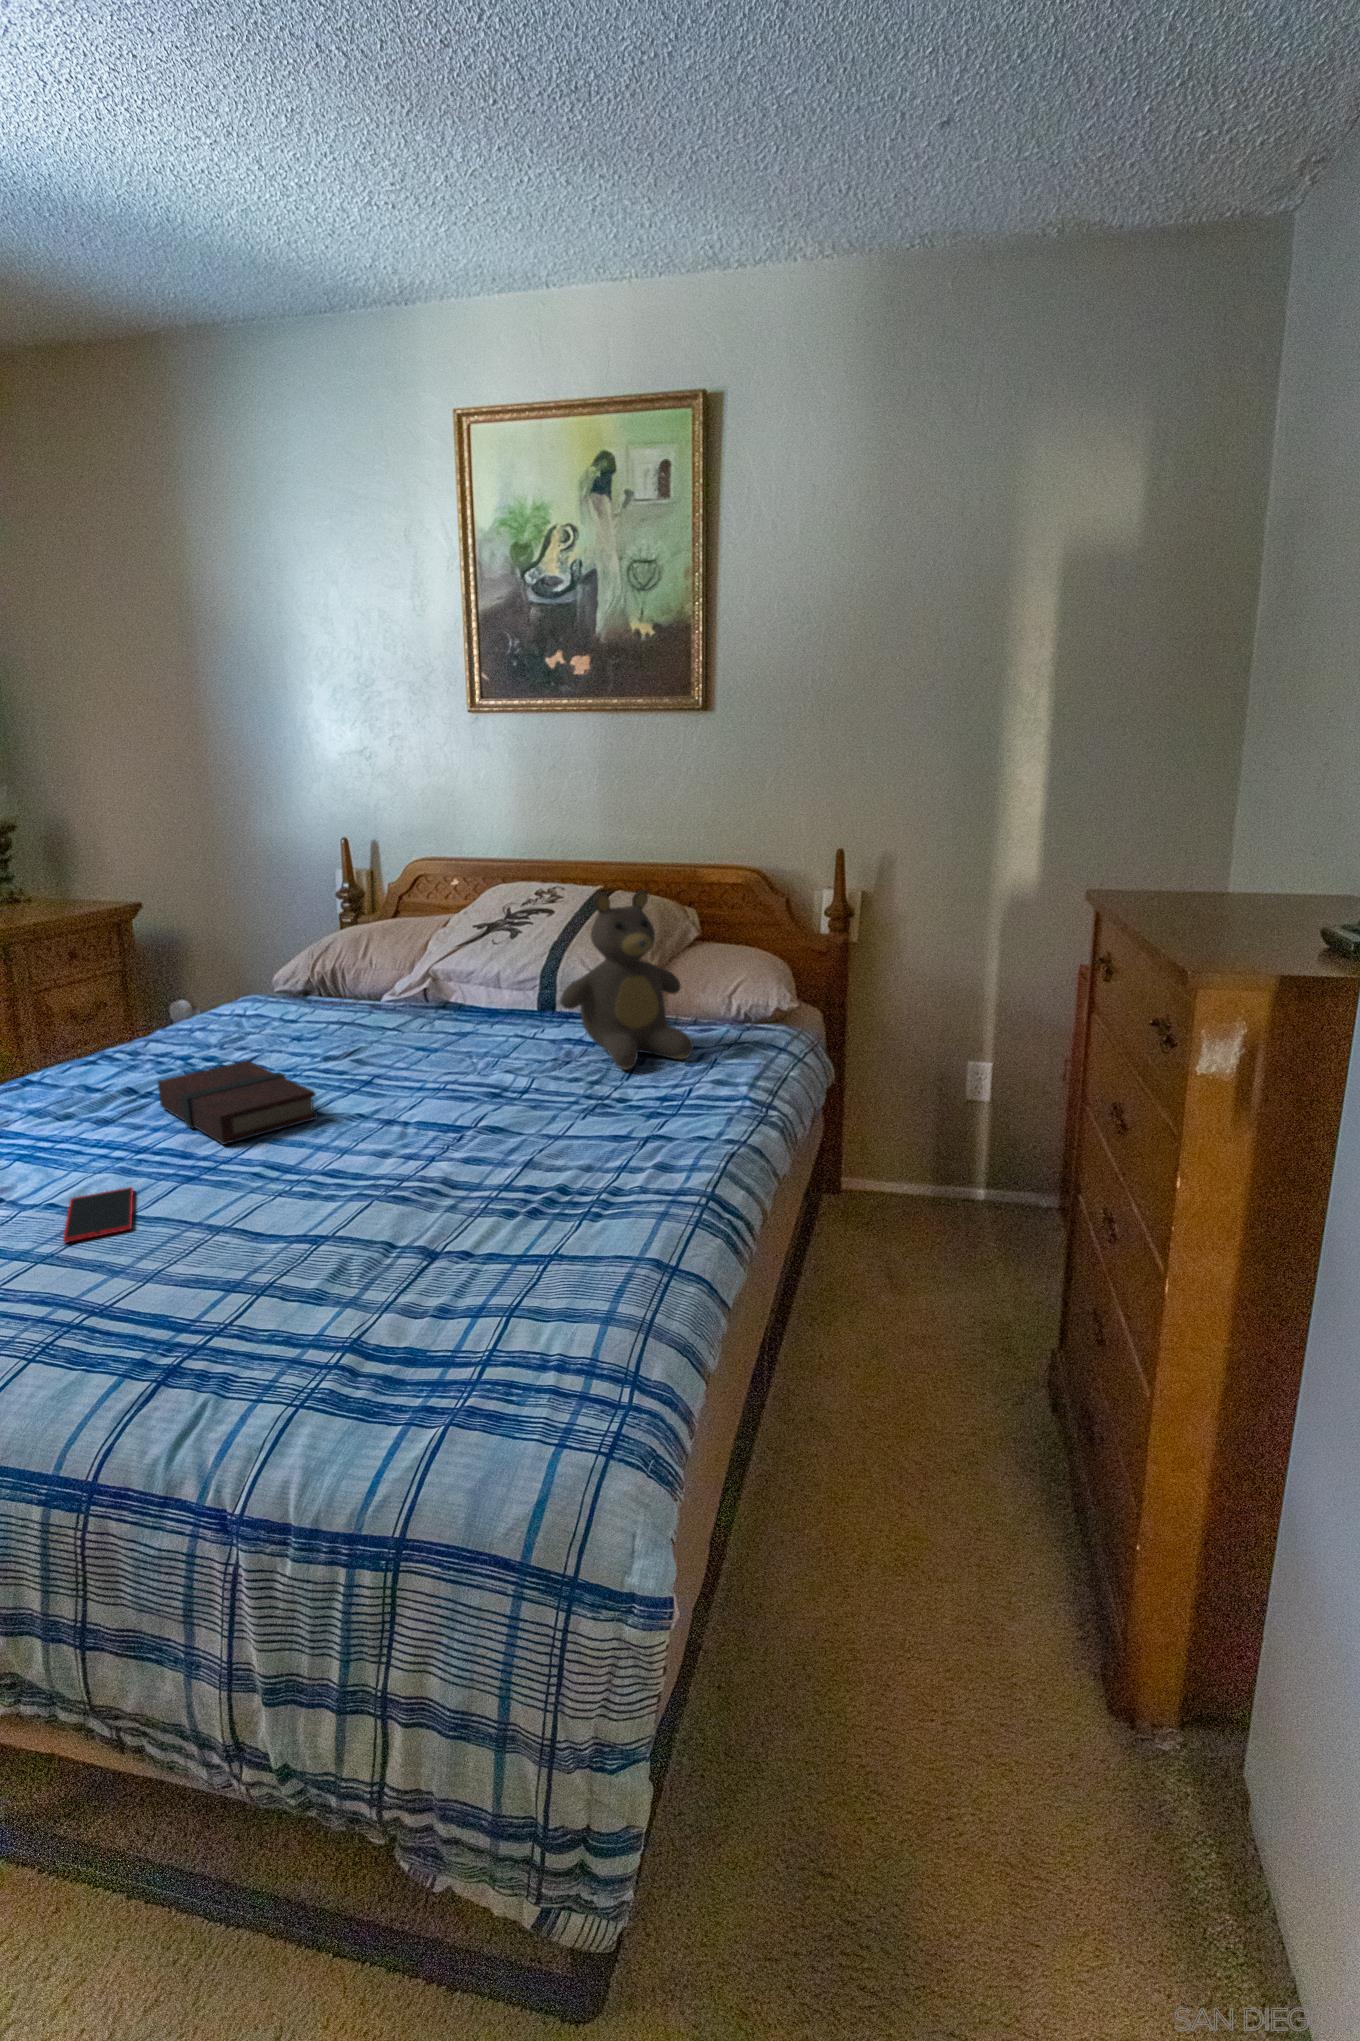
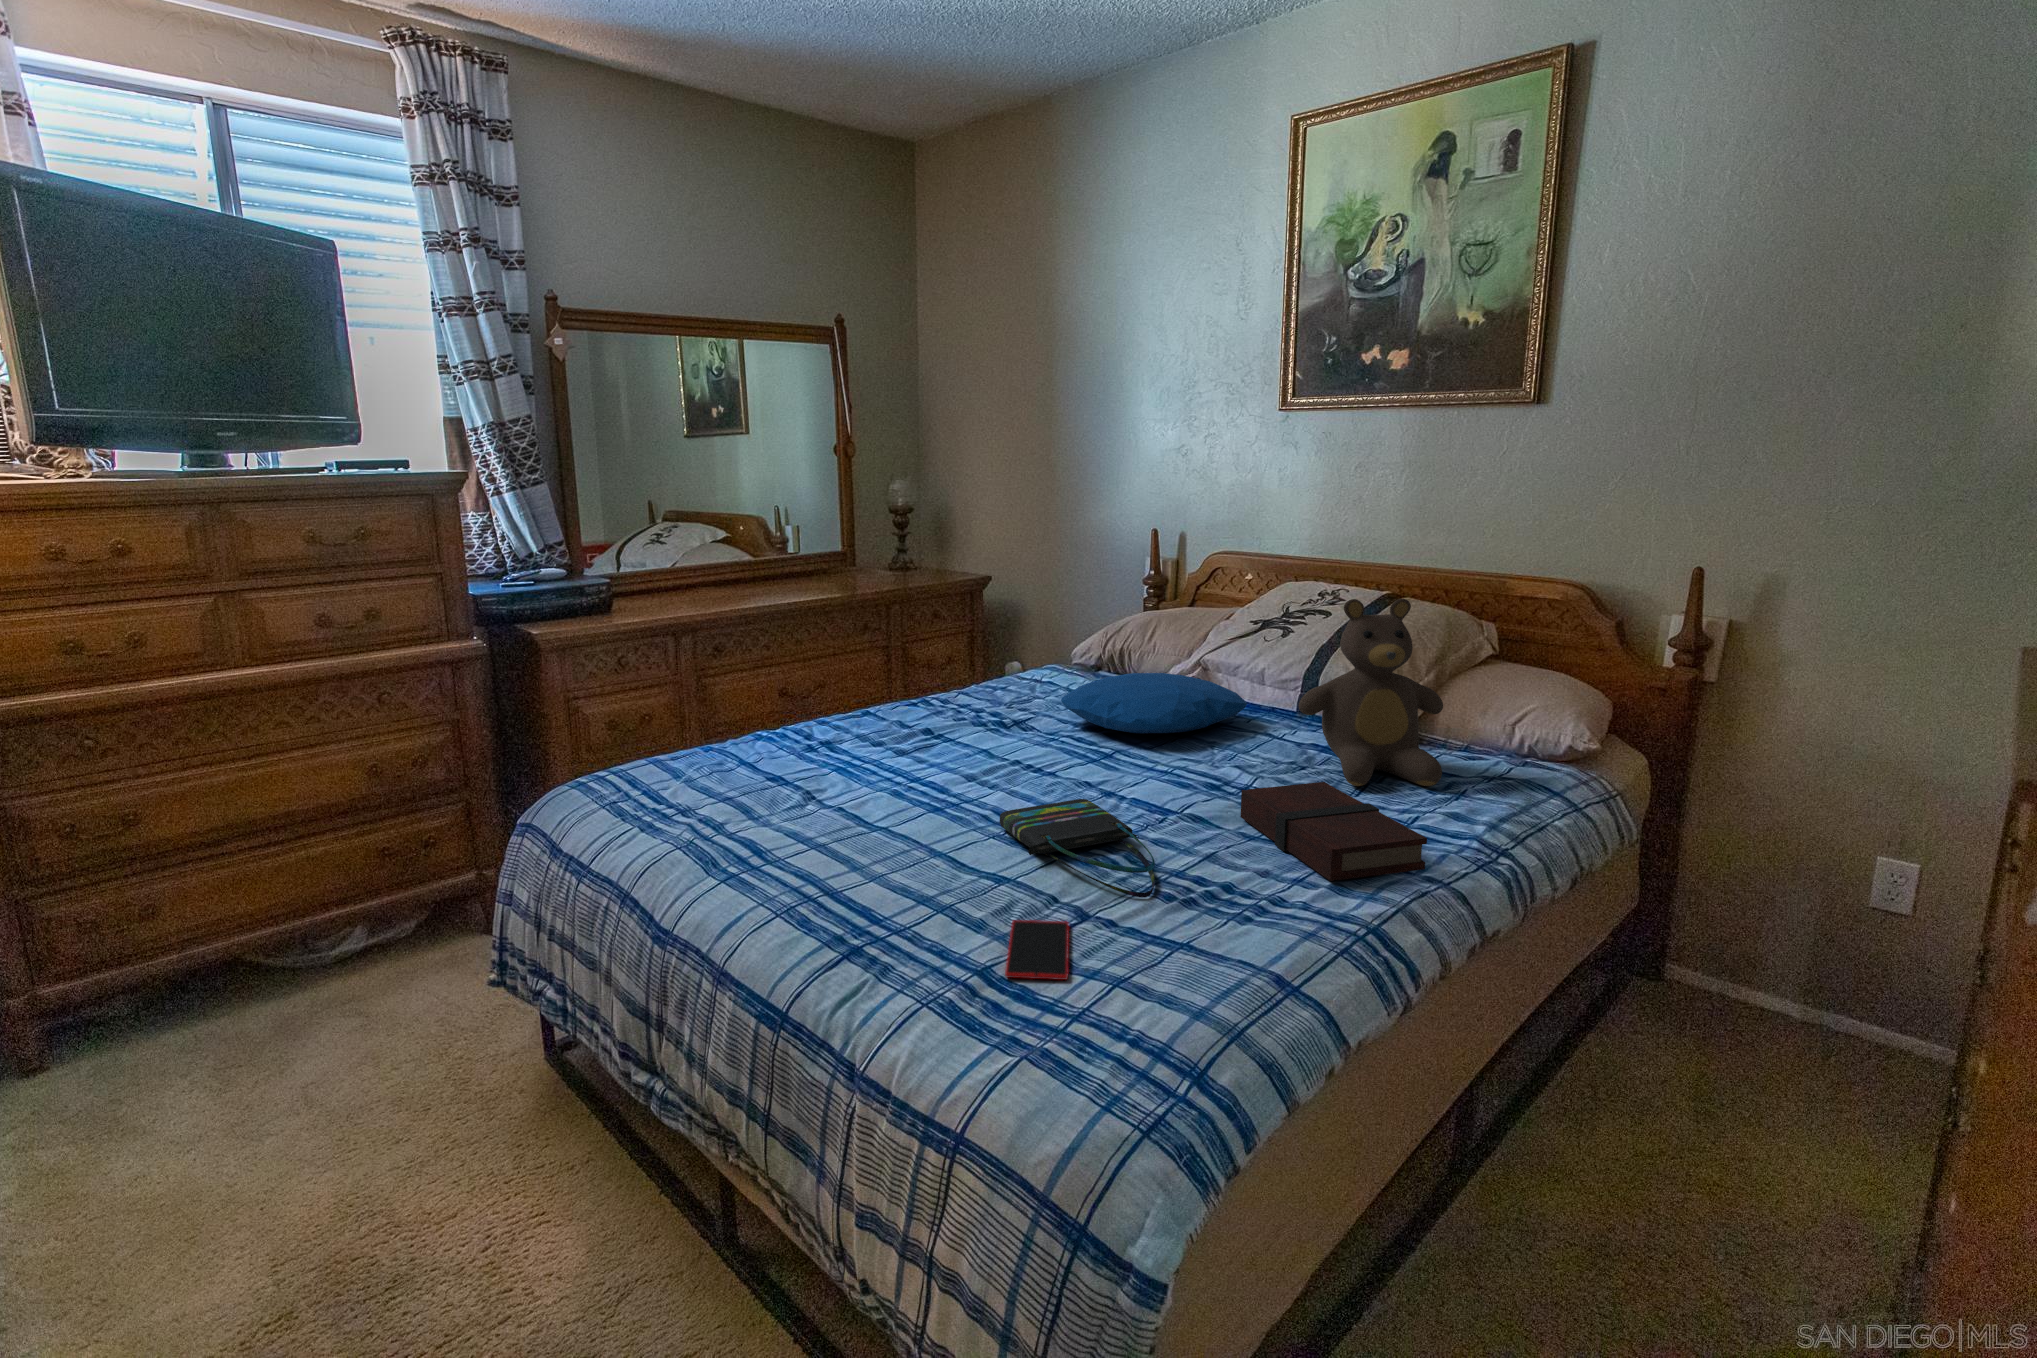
pillow: none [291,987,495,1054] -> present [1061,673,1247,733]
book: present [158,1061,318,1144] -> present [1240,782,1427,881]
tote bag: none [282,1132,494,1221] -> present [1000,799,1155,897]
smartphone: present [63,1187,133,1243] -> present [1005,920,1069,980]

